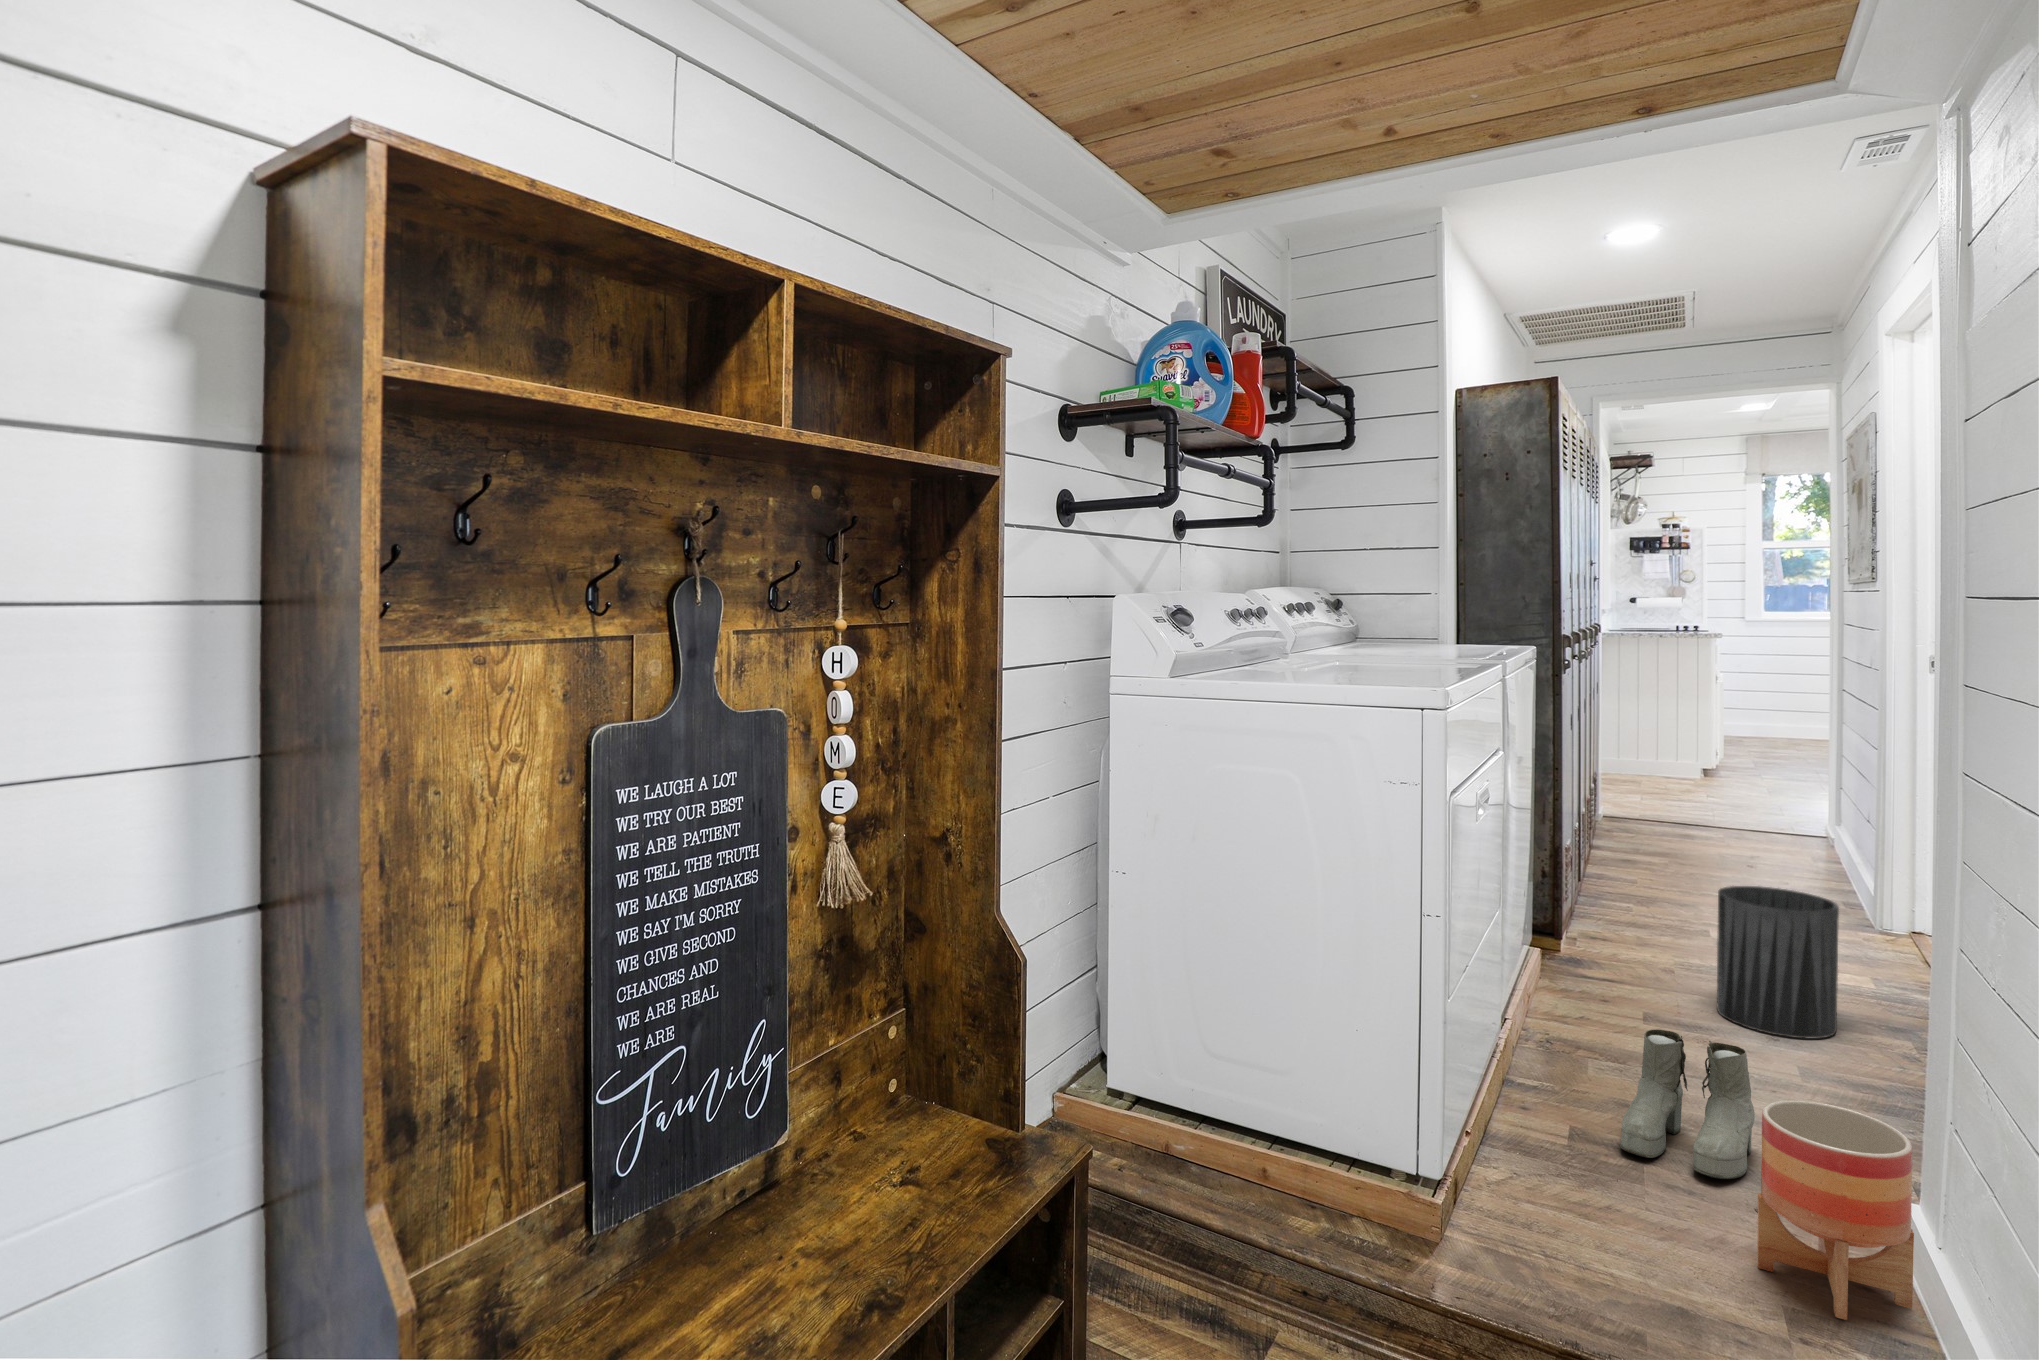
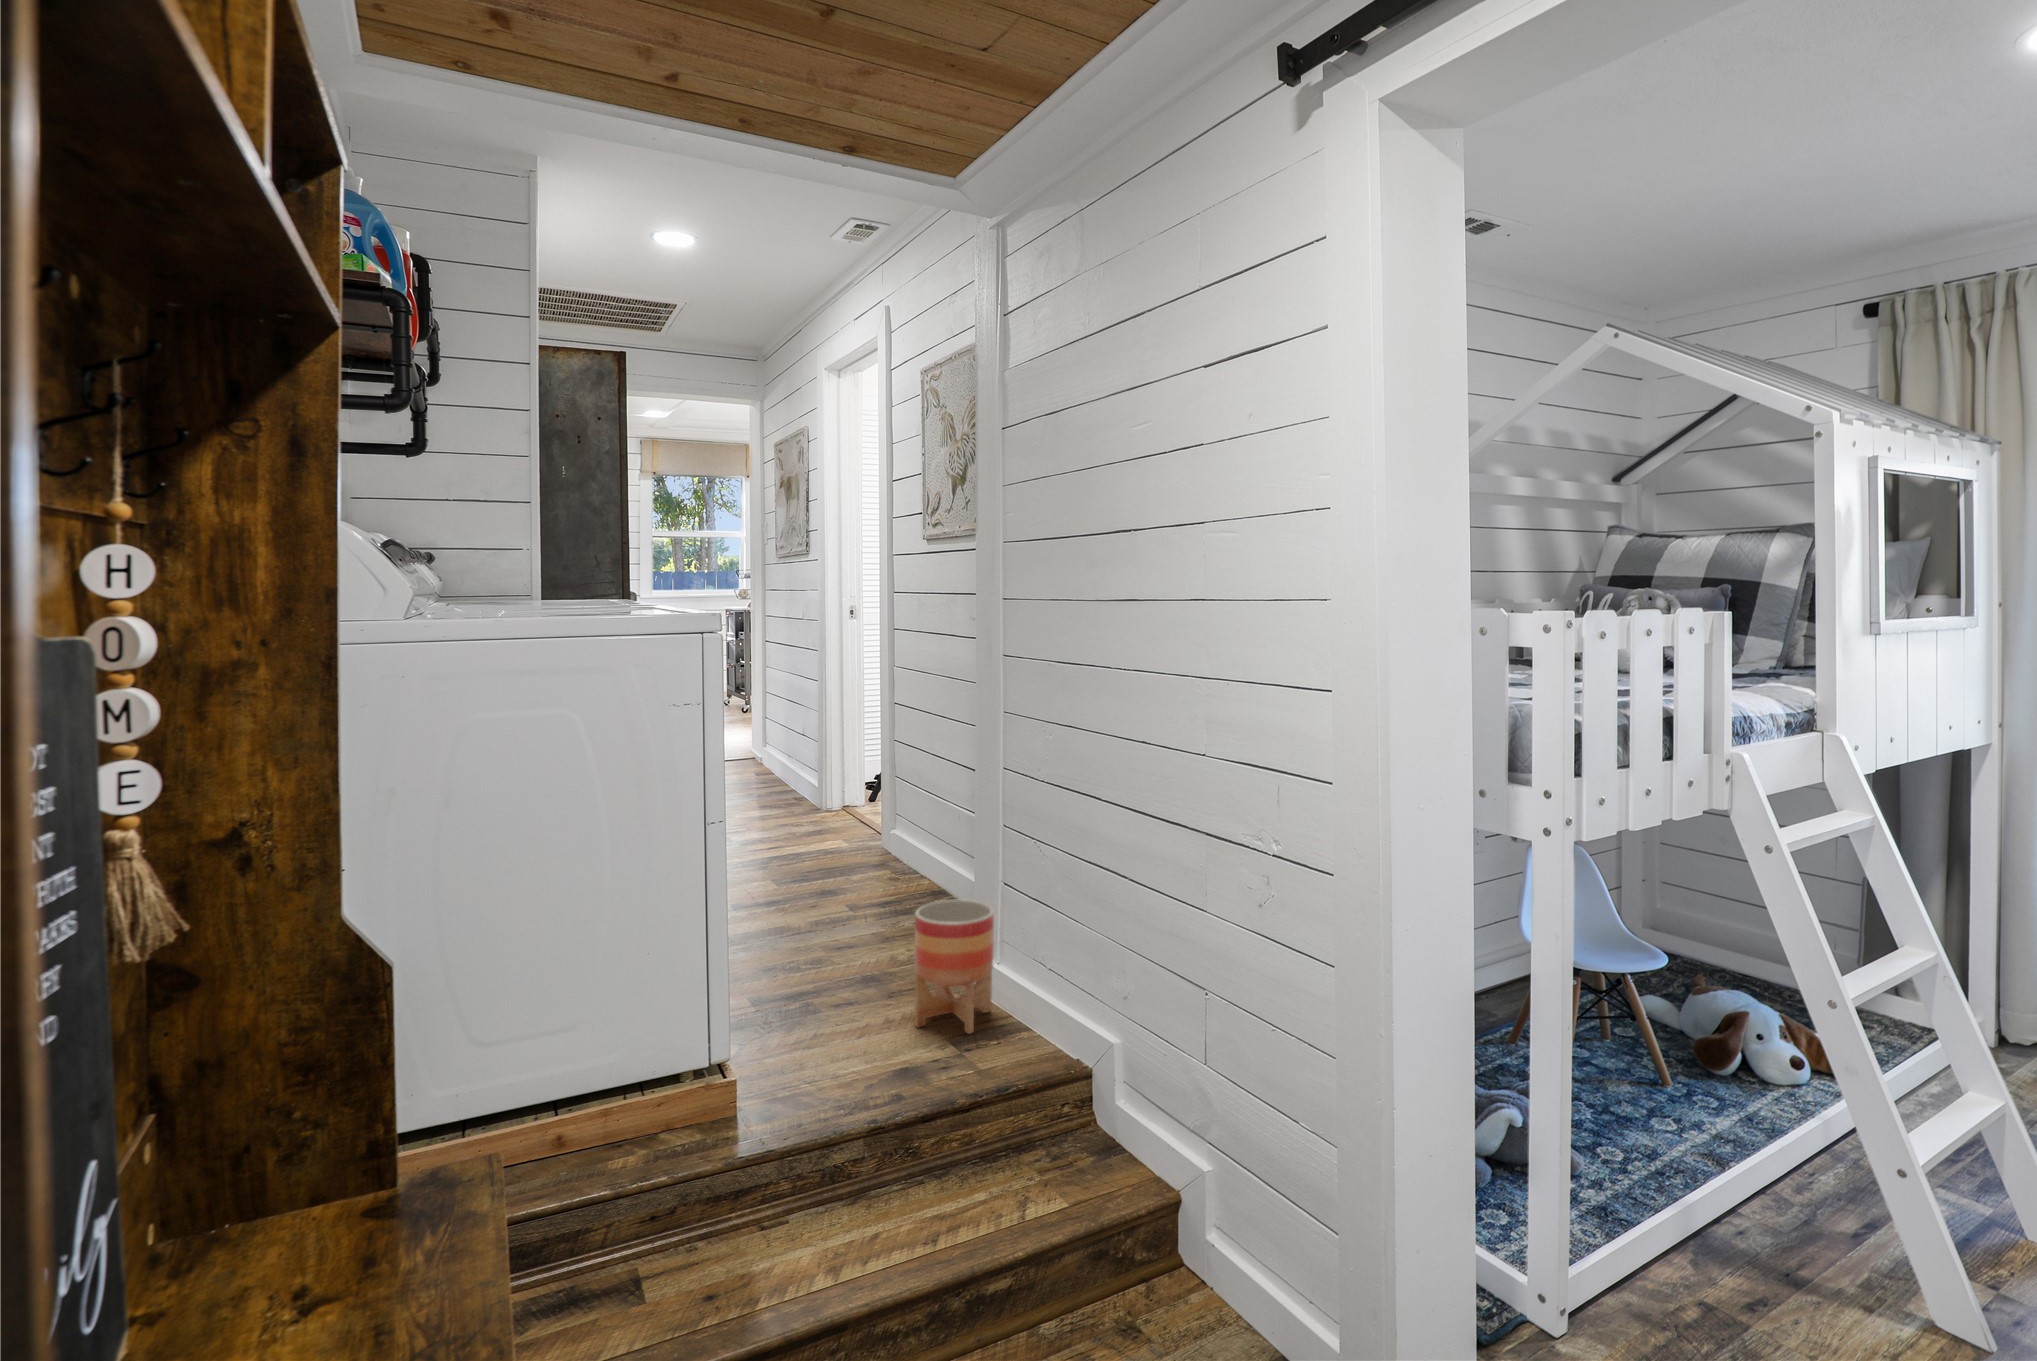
trash can: present [1717,886,1839,1038] -> none [774,782,848,890]
boots: present [1620,1030,1755,1179] -> none [791,890,870,994]

